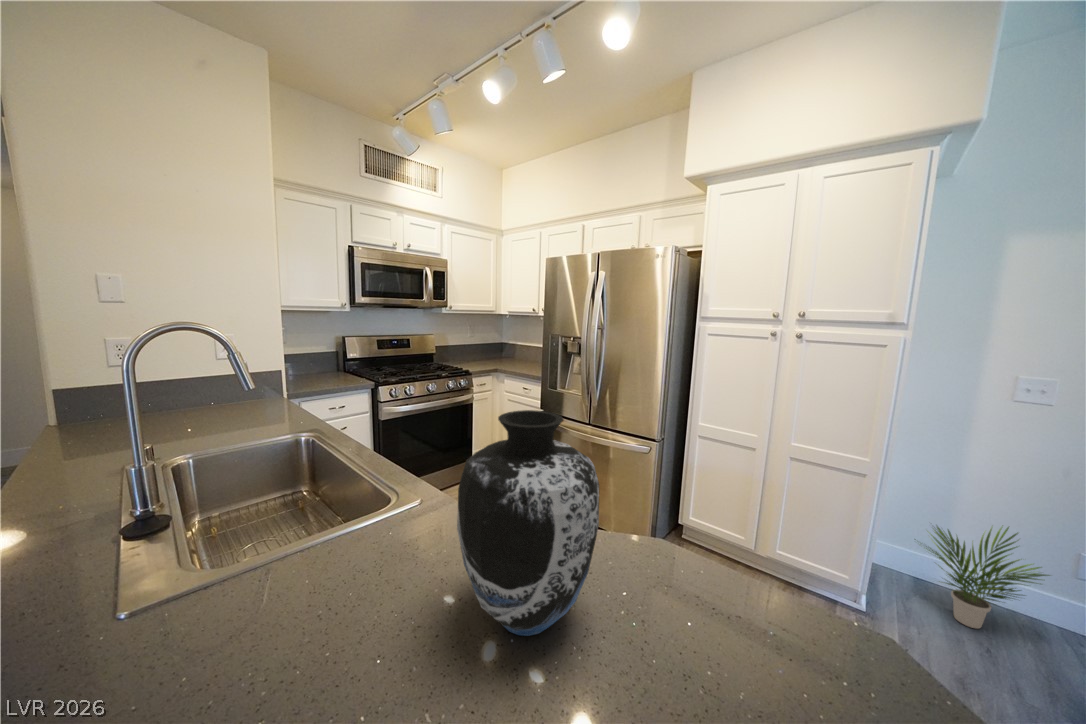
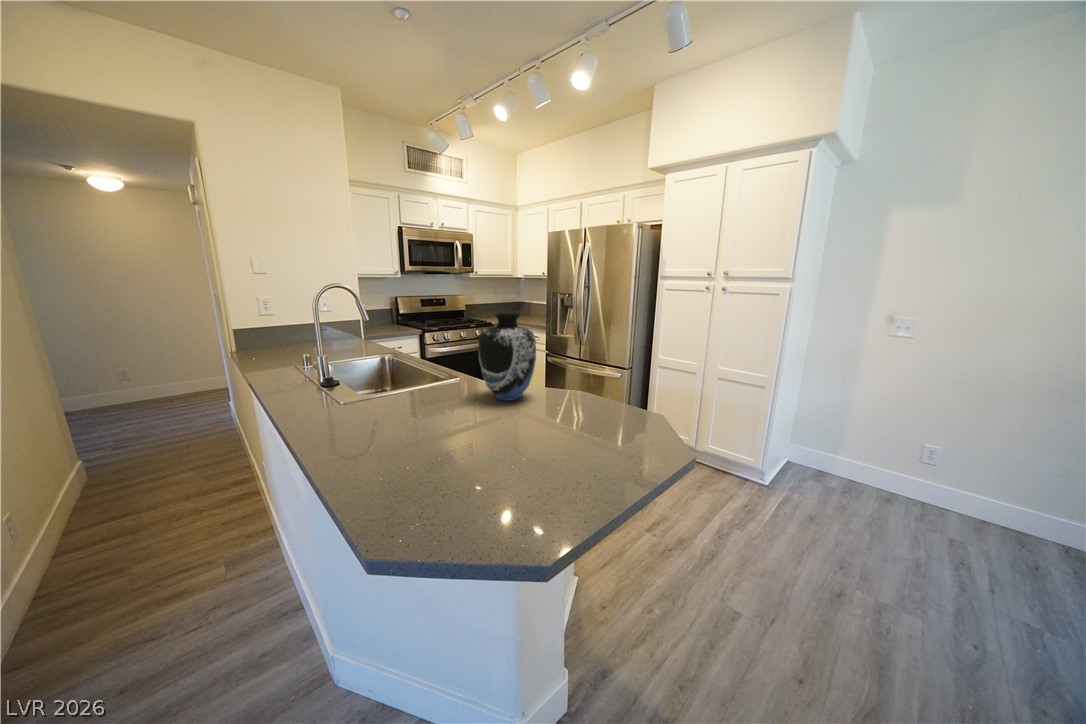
potted plant: present [926,526,1050,629] -> none [806,421,892,494]

